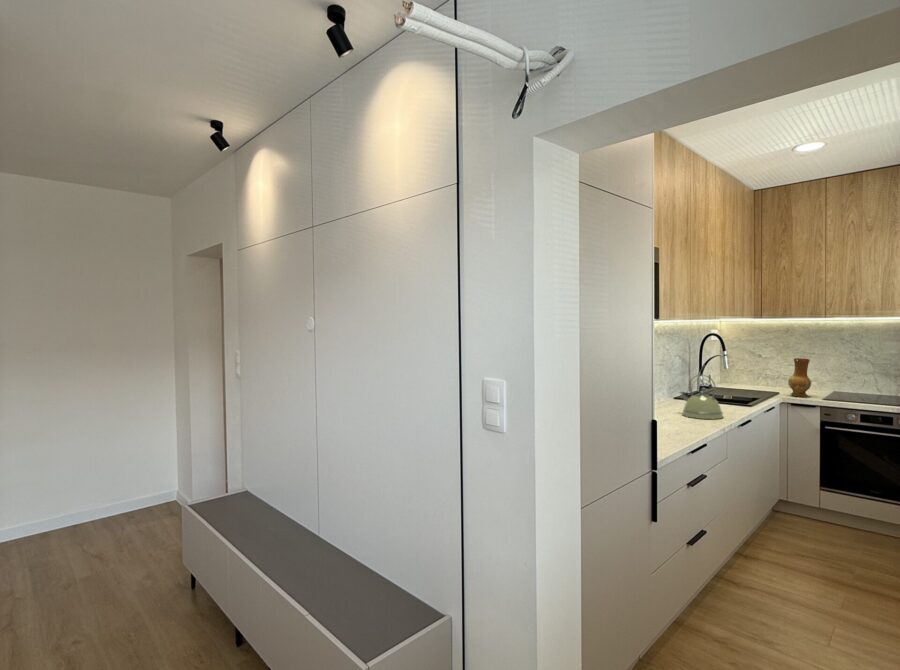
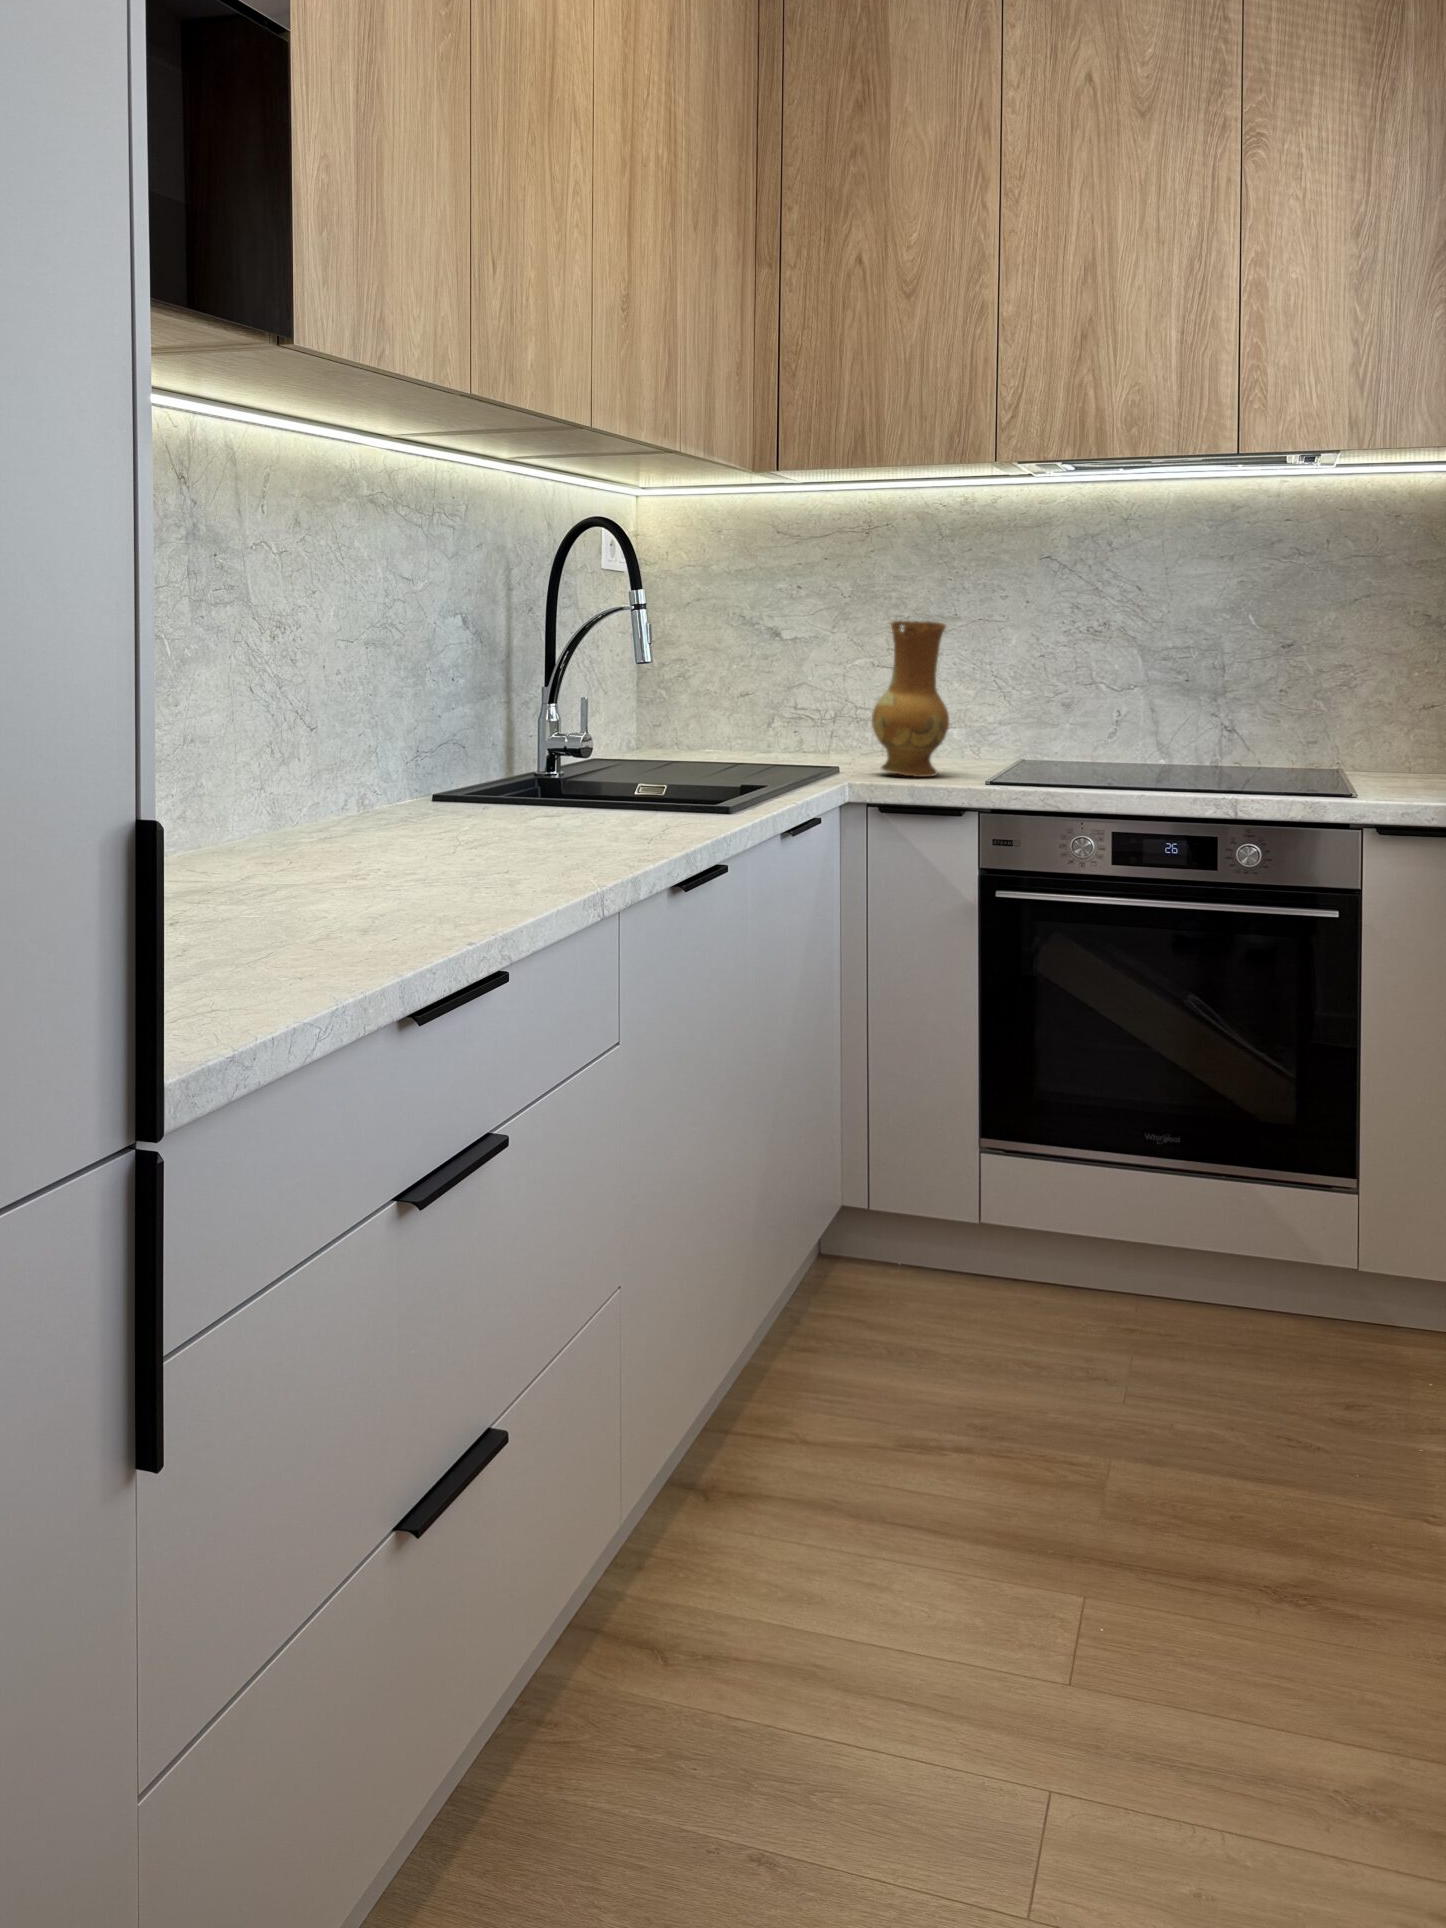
kettle: present [680,375,723,419] -> none [428,651,614,863]

